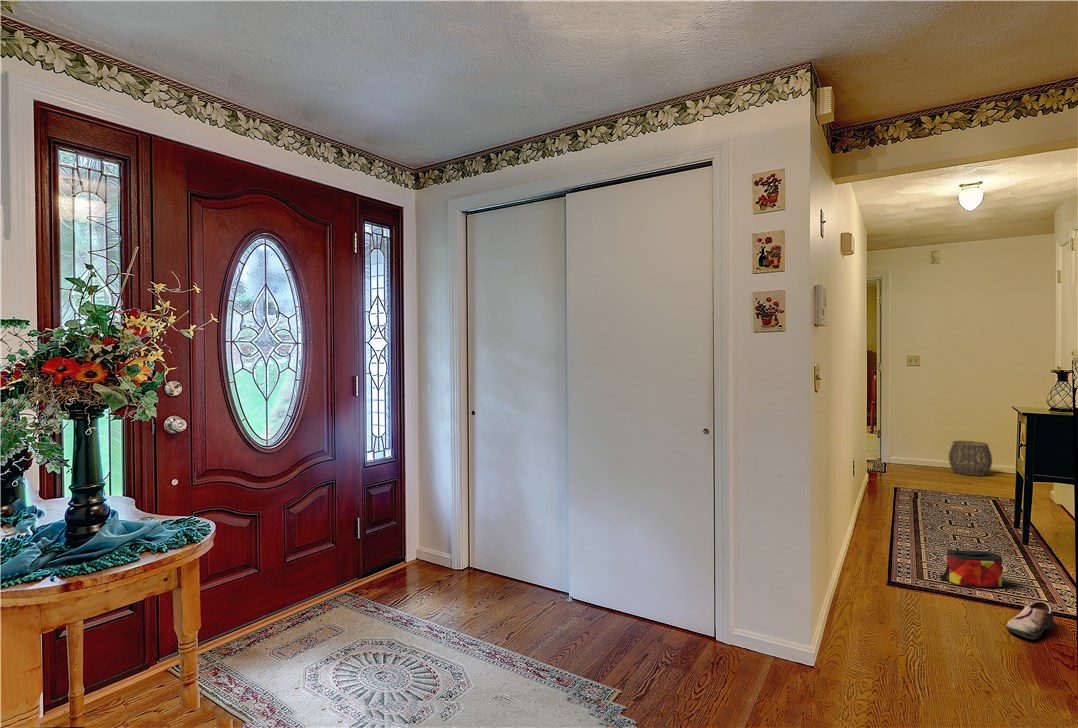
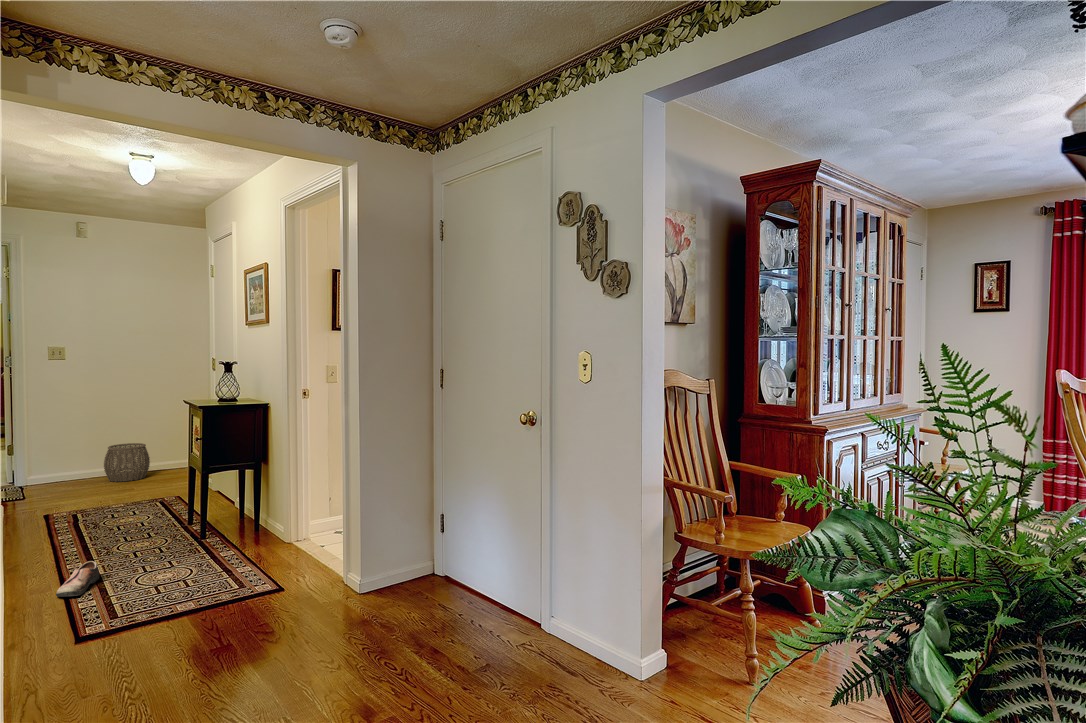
bag: present [939,550,1002,588] -> none [135,559,198,609]
shoe: present [1006,601,1054,639] -> present [56,561,100,596]

